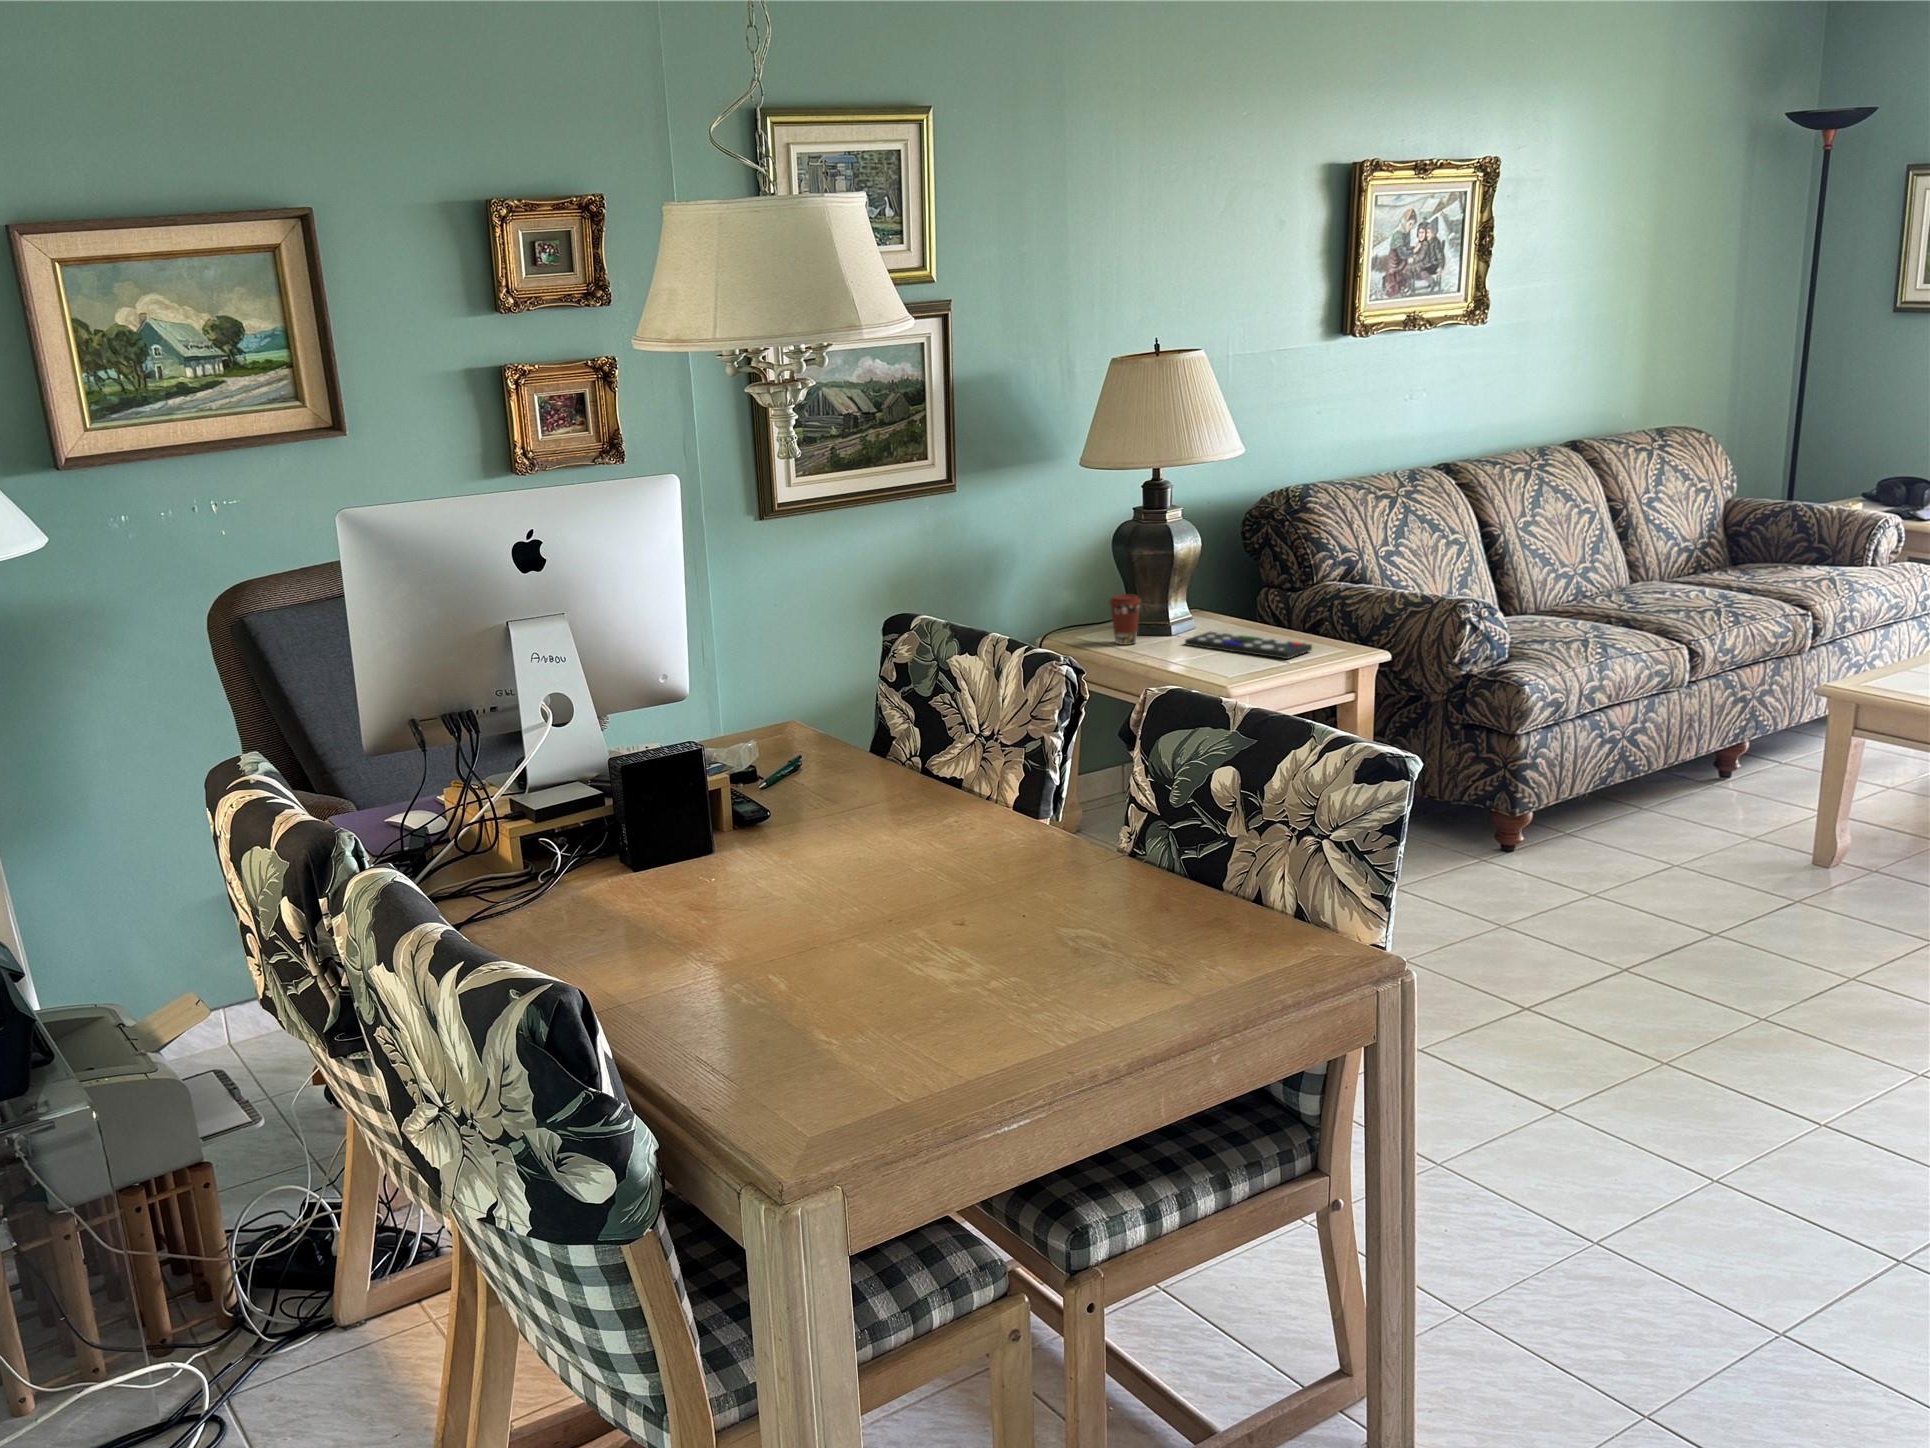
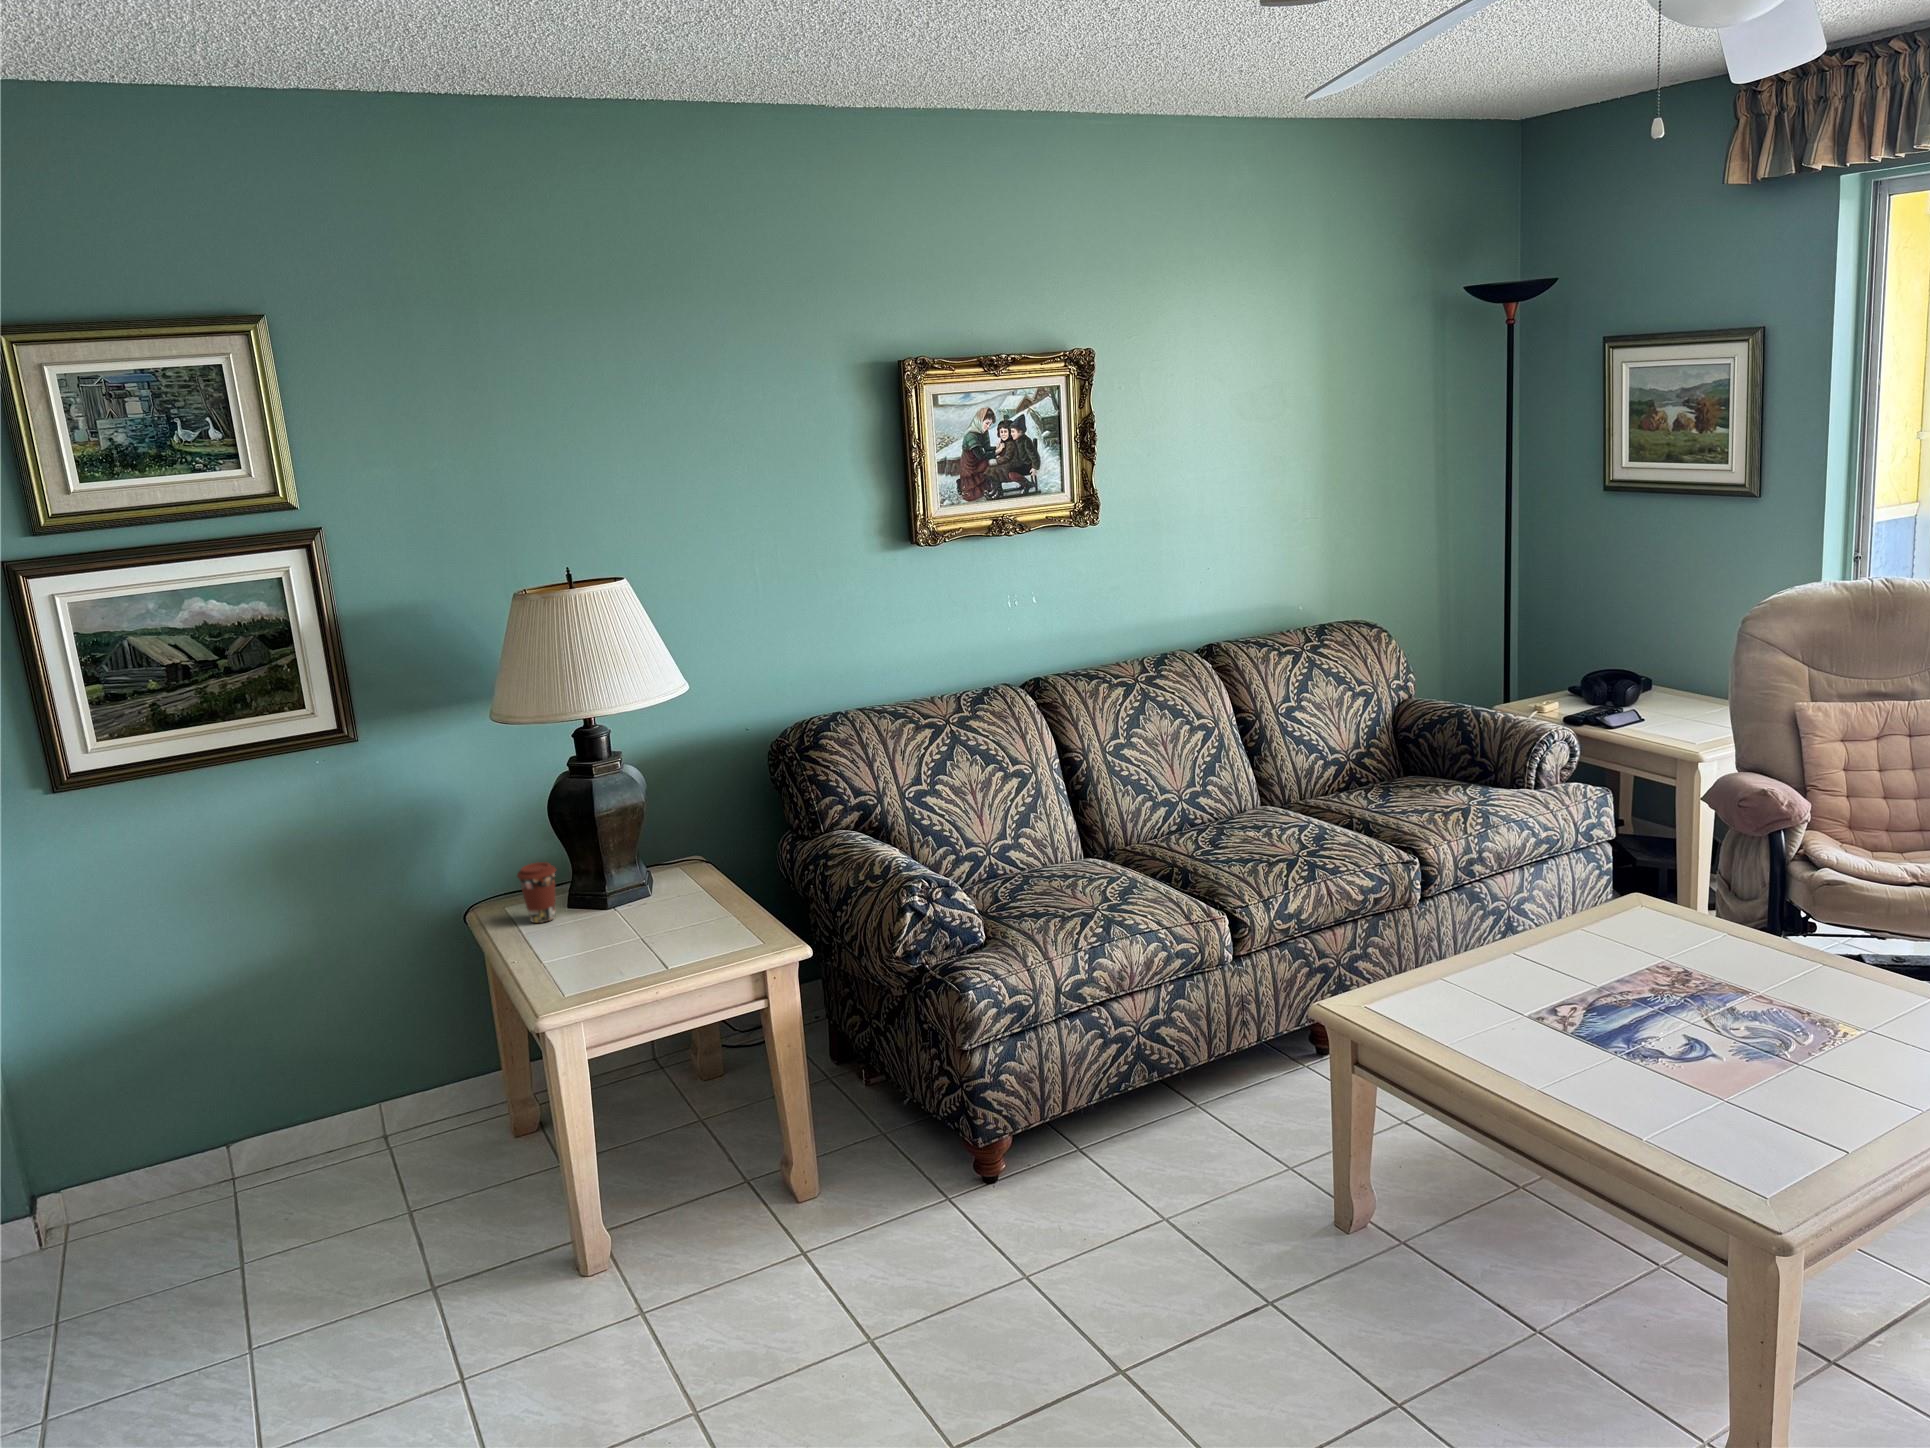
remote control: present [1185,632,1312,659] -> none [600,904,719,959]

